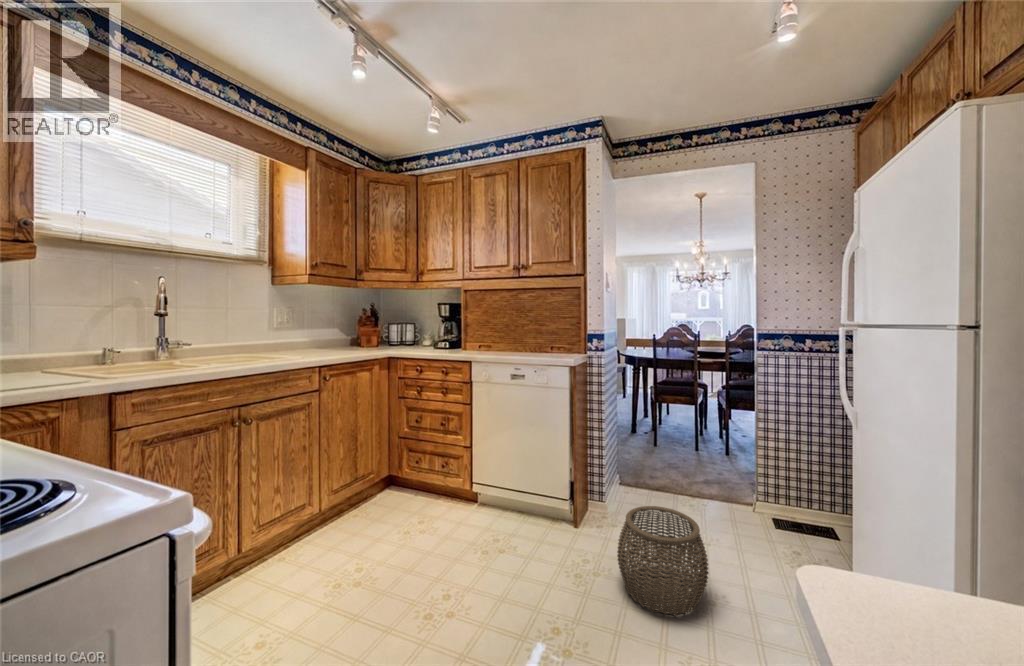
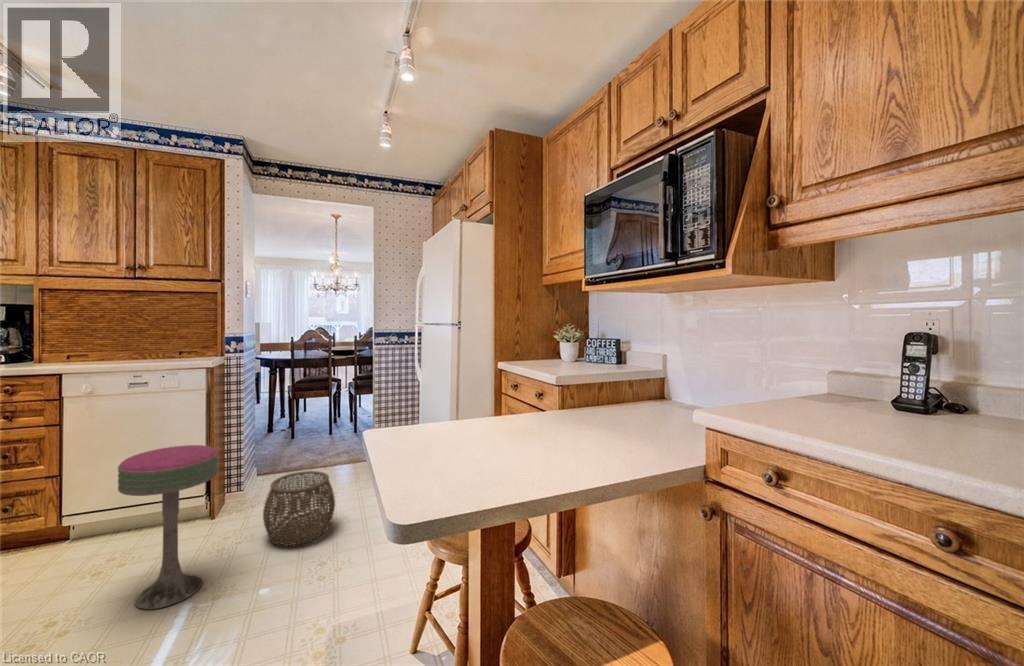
bar stool: none [483,448,567,632] -> present [118,445,218,609]

